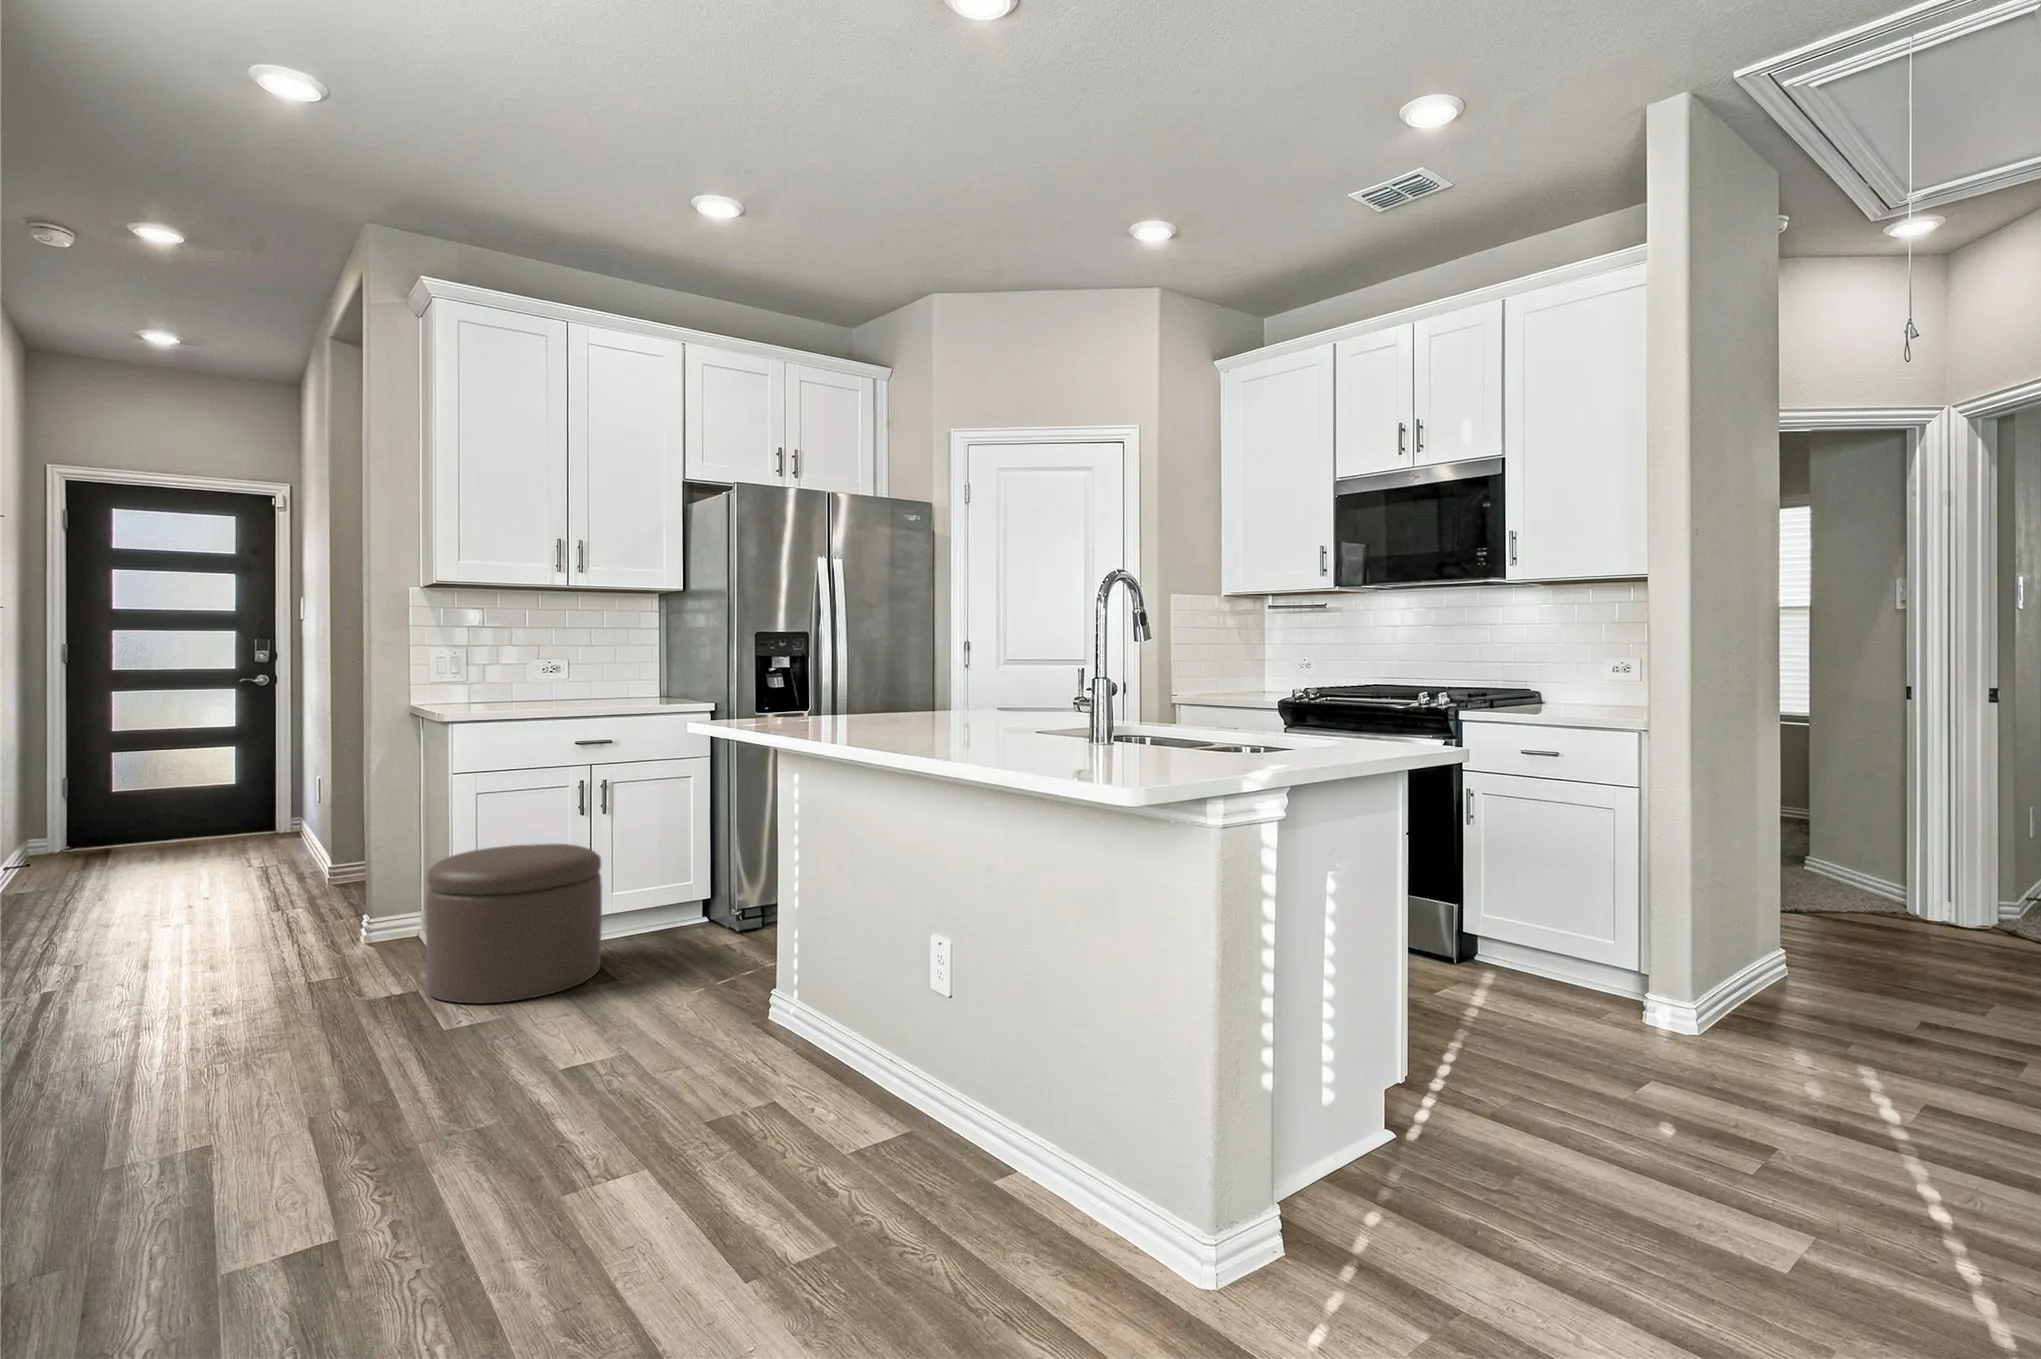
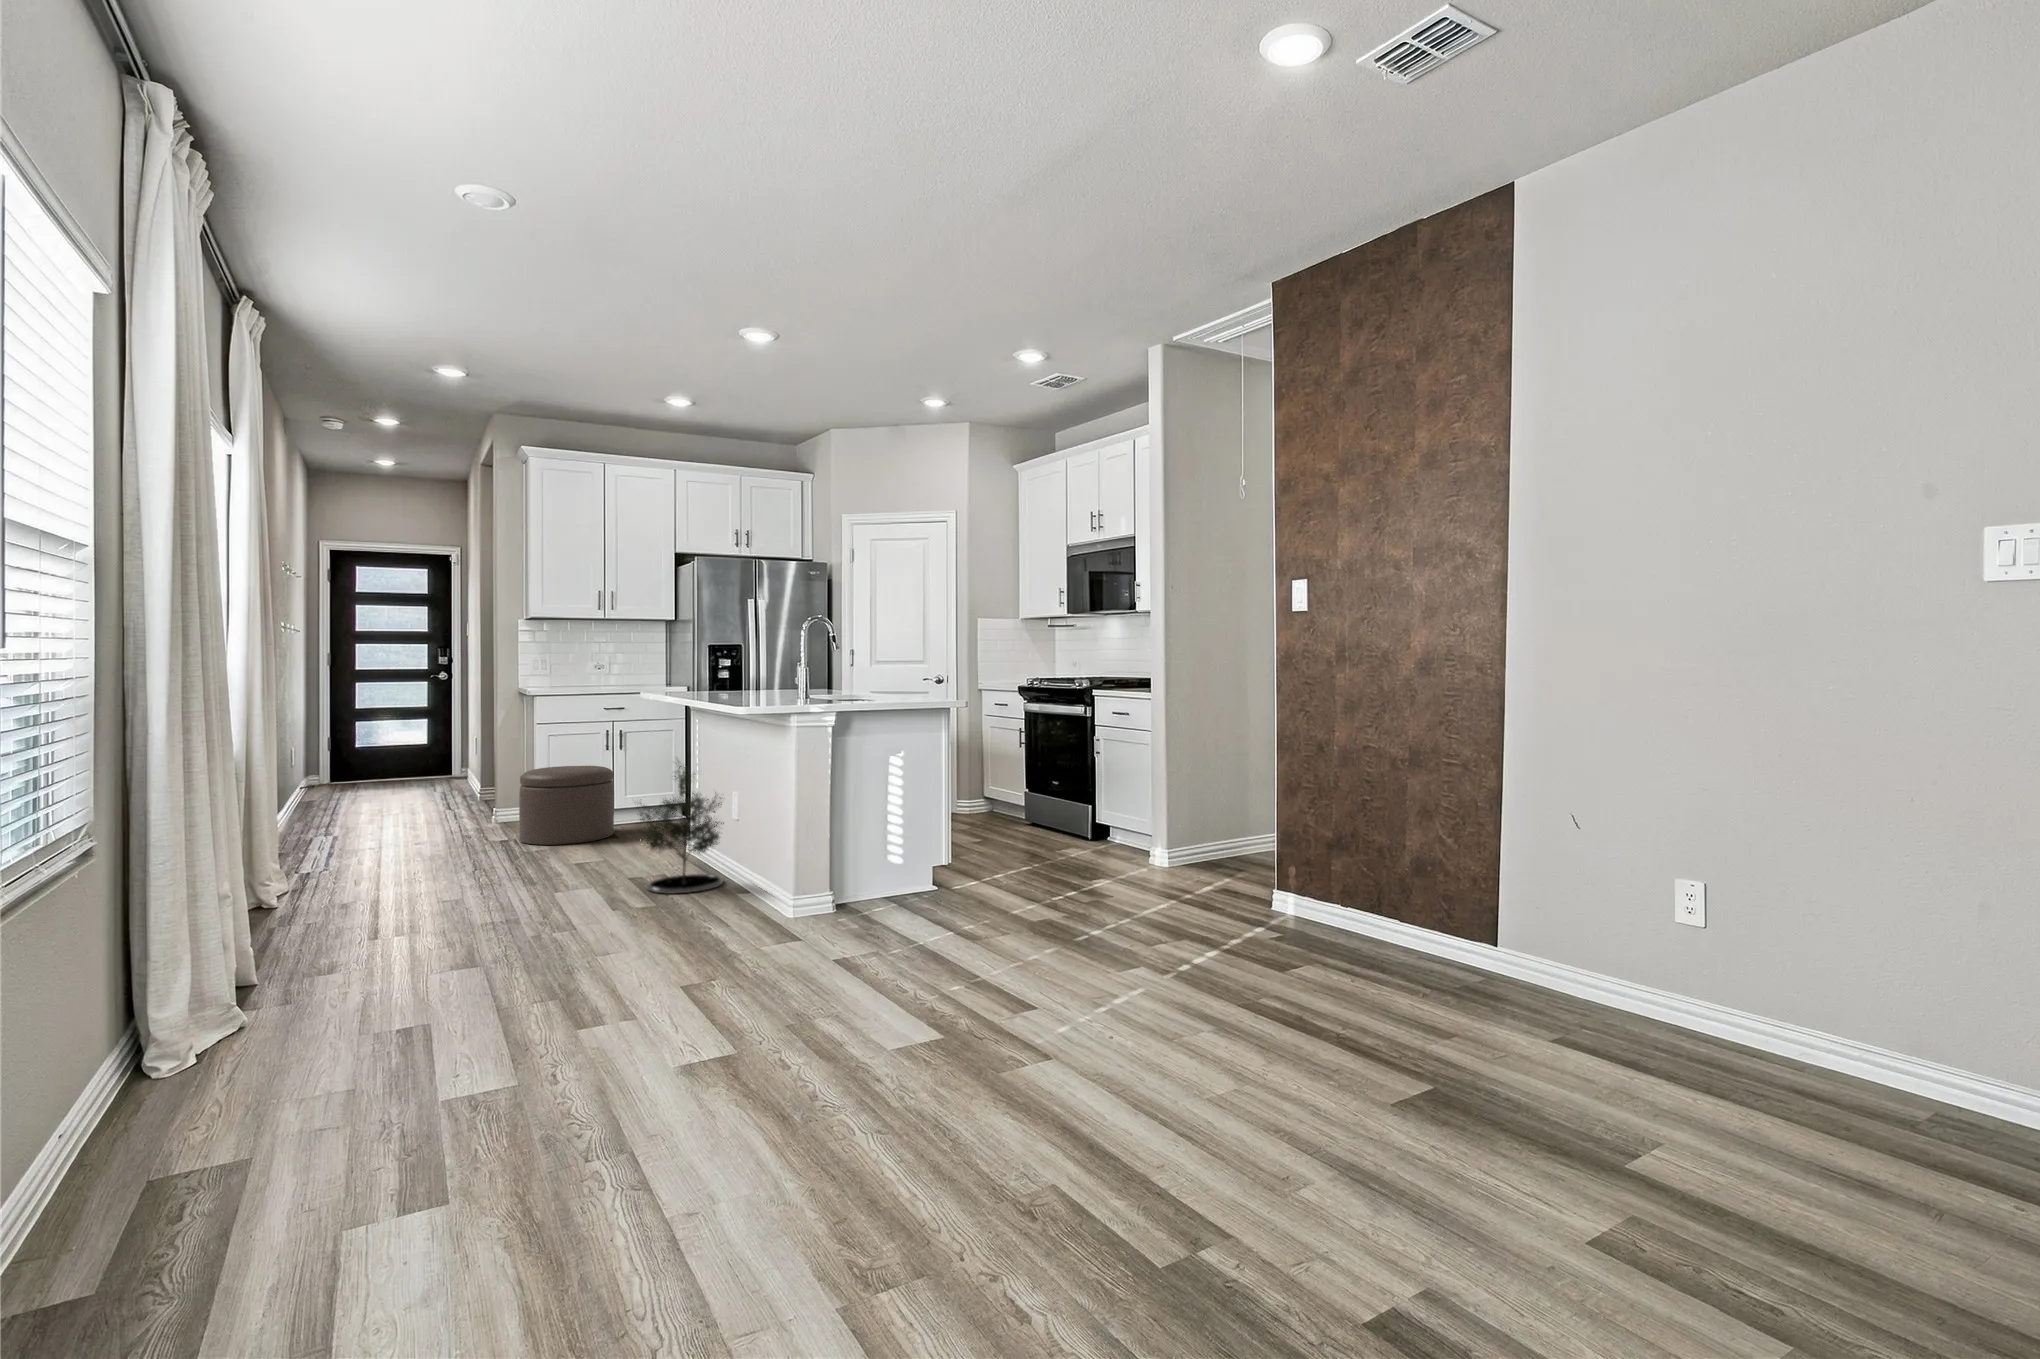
potted tree: none [735,865,941,1184] -> present [639,761,724,894]

